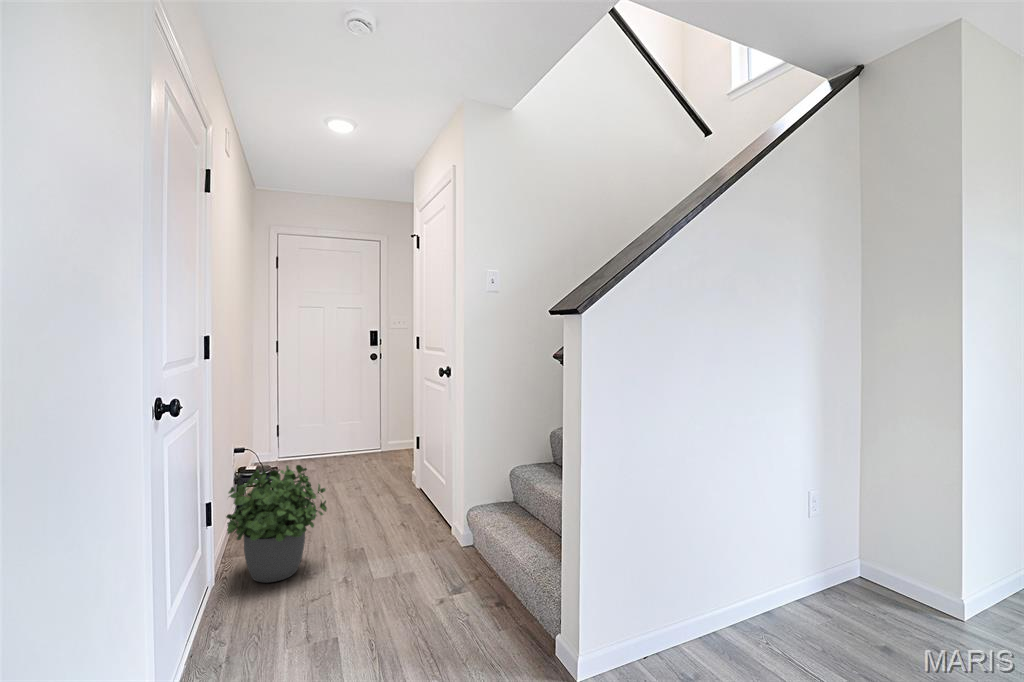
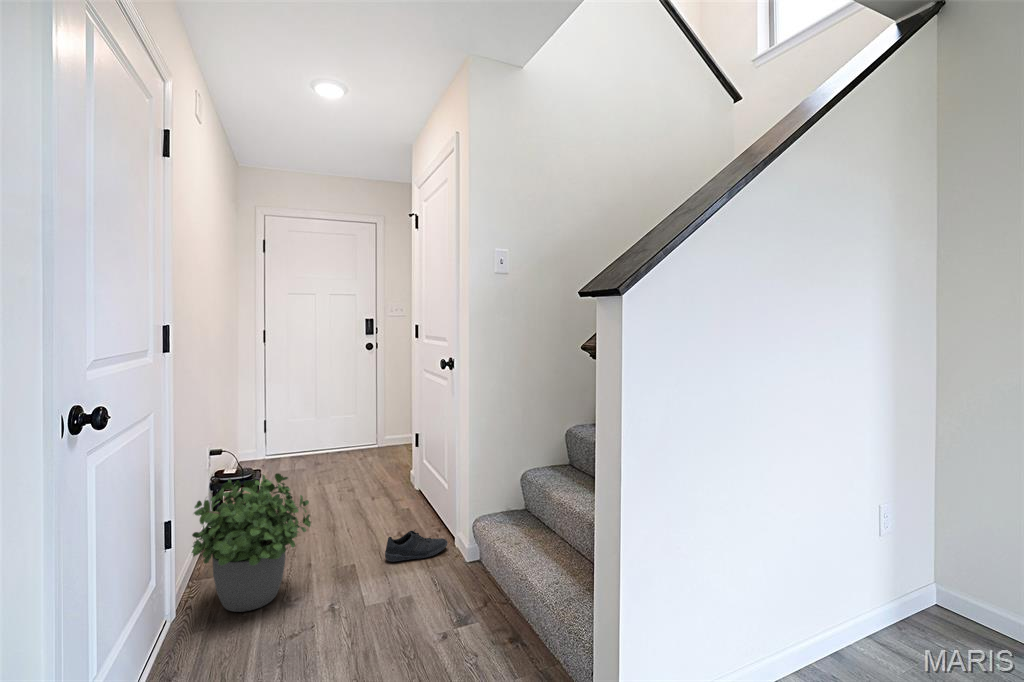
shoe: none [391,517,446,545] -> present [385,530,448,561]

